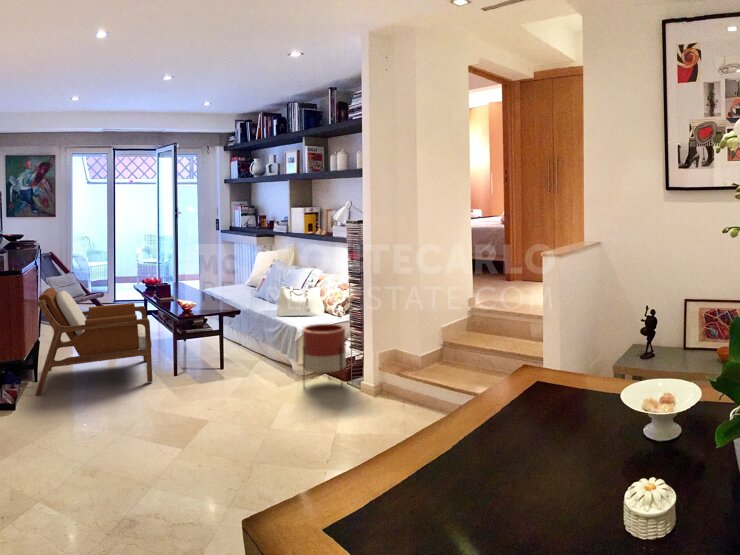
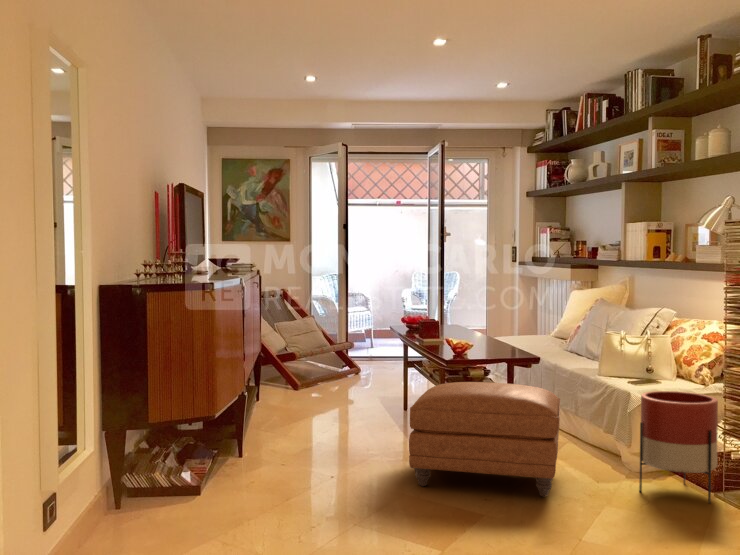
armchair: present [35,288,152,396] -> none [267,313,413,451]
ottoman: none [152,330,254,406] -> present [409,382,560,497]

